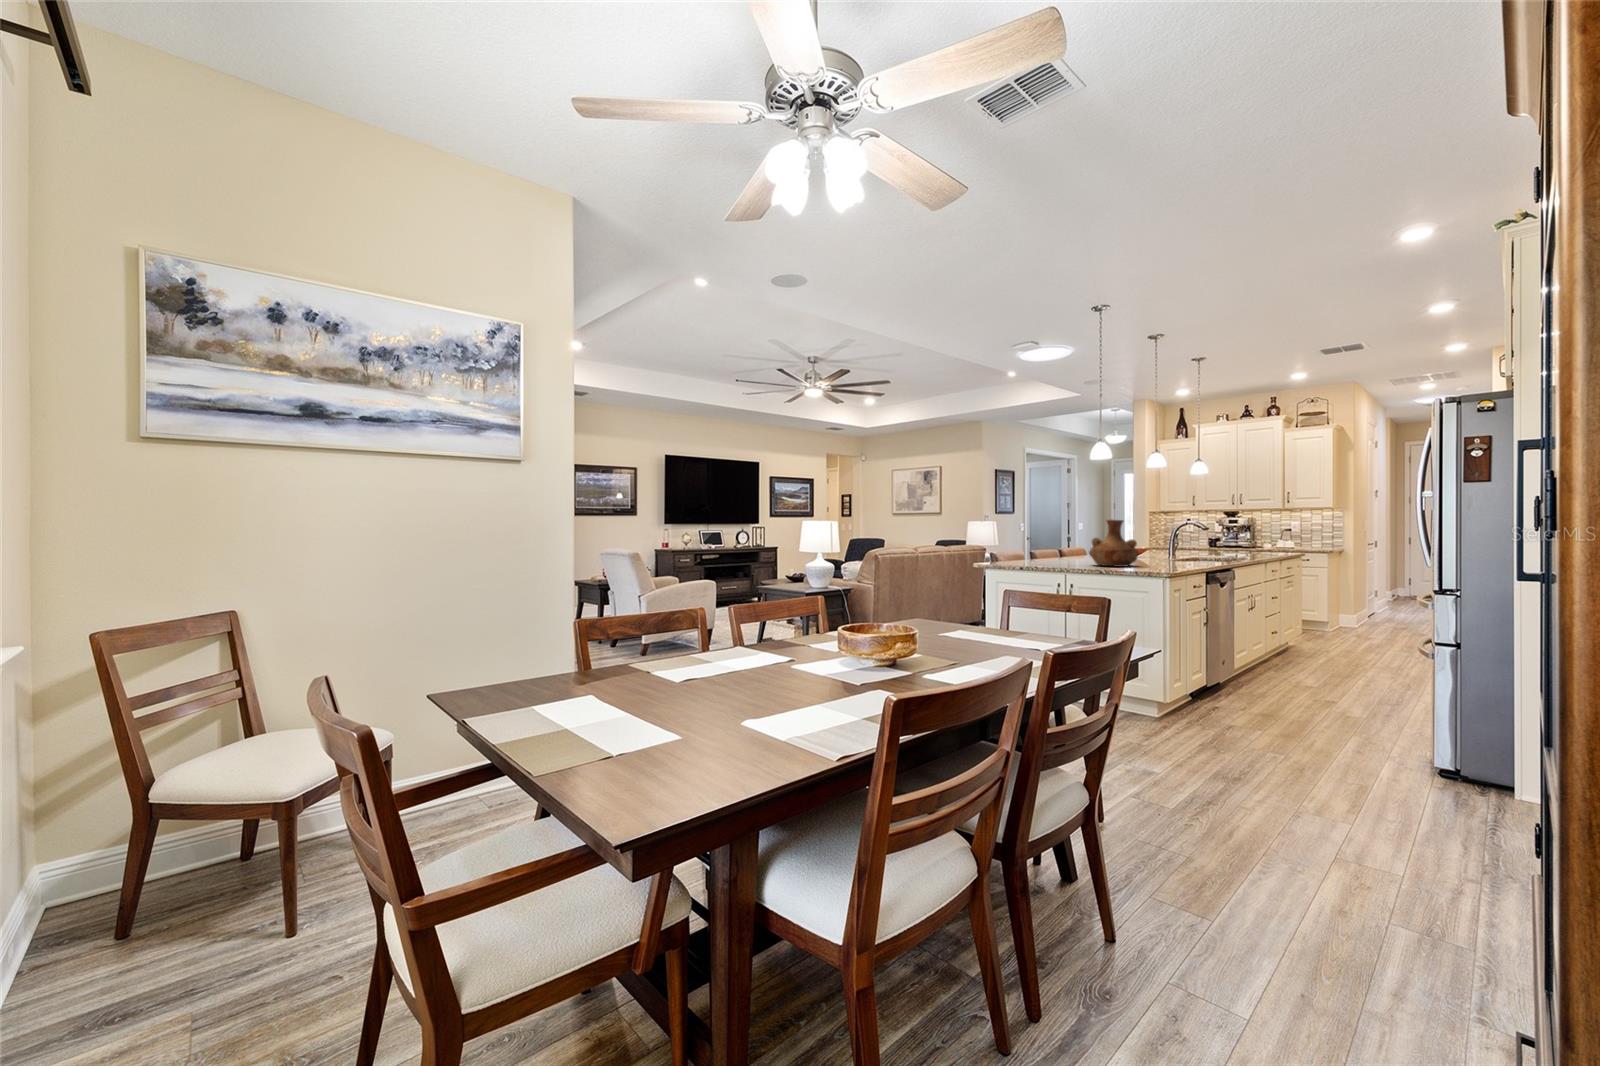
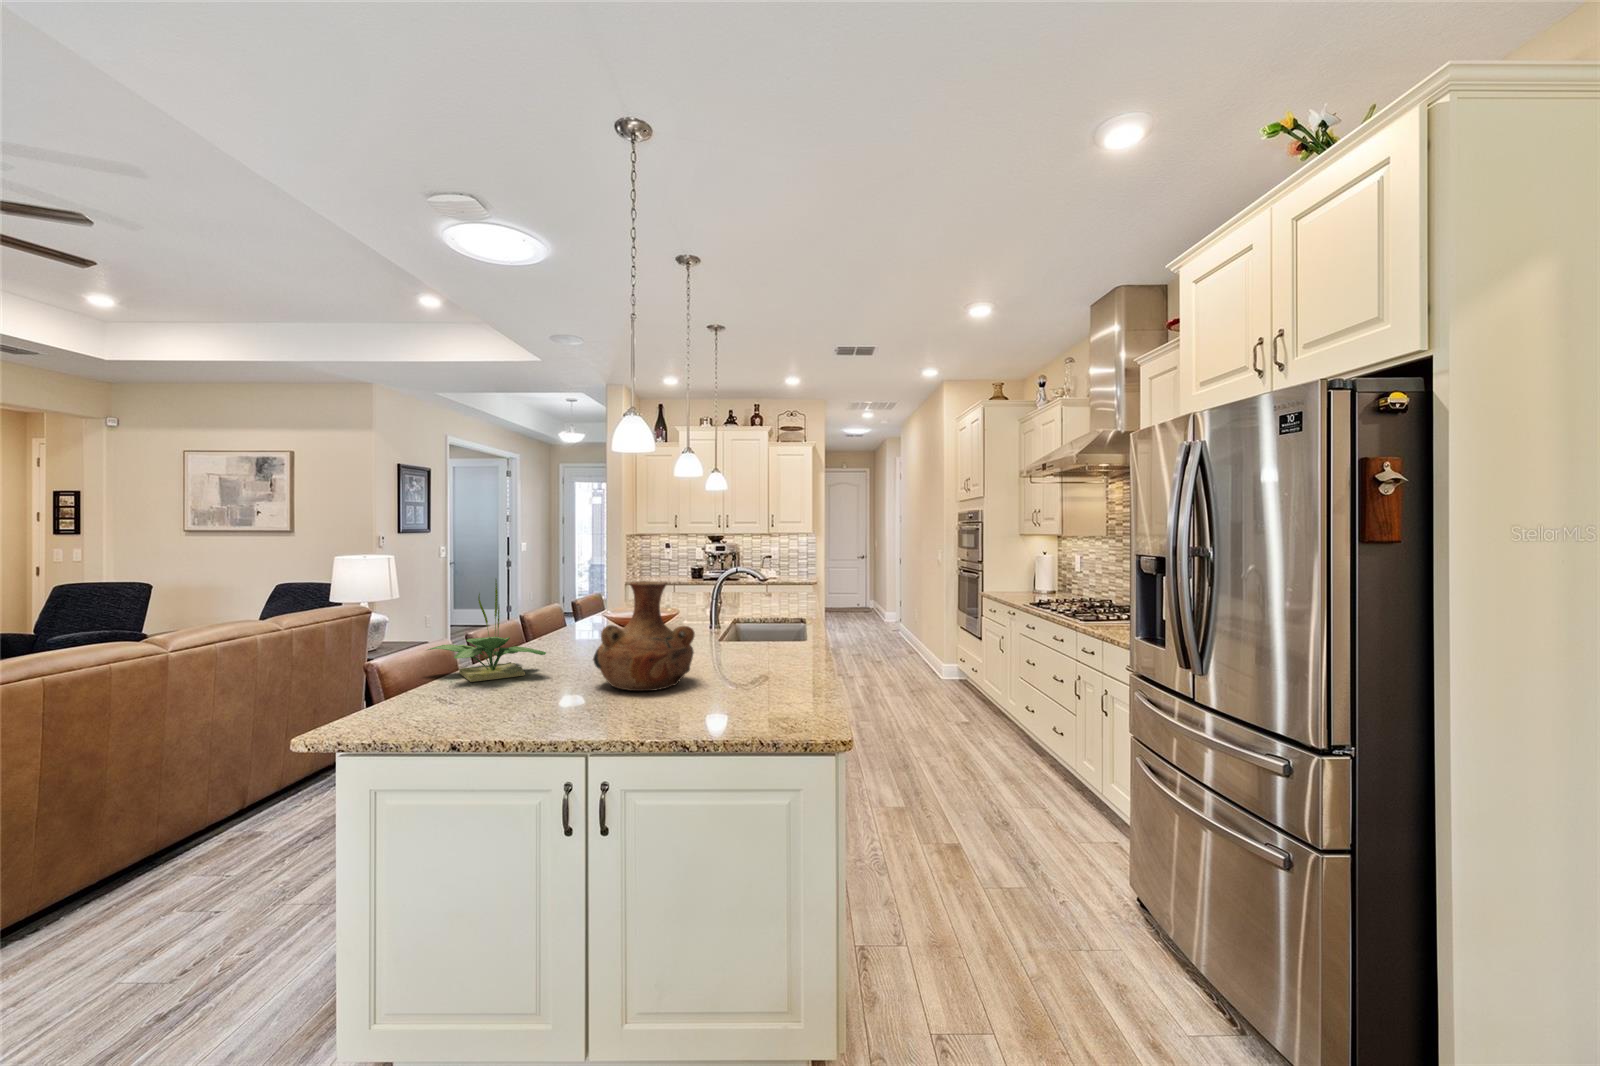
potted plant: none [1020,520,1070,563] -> present [428,580,546,682]

